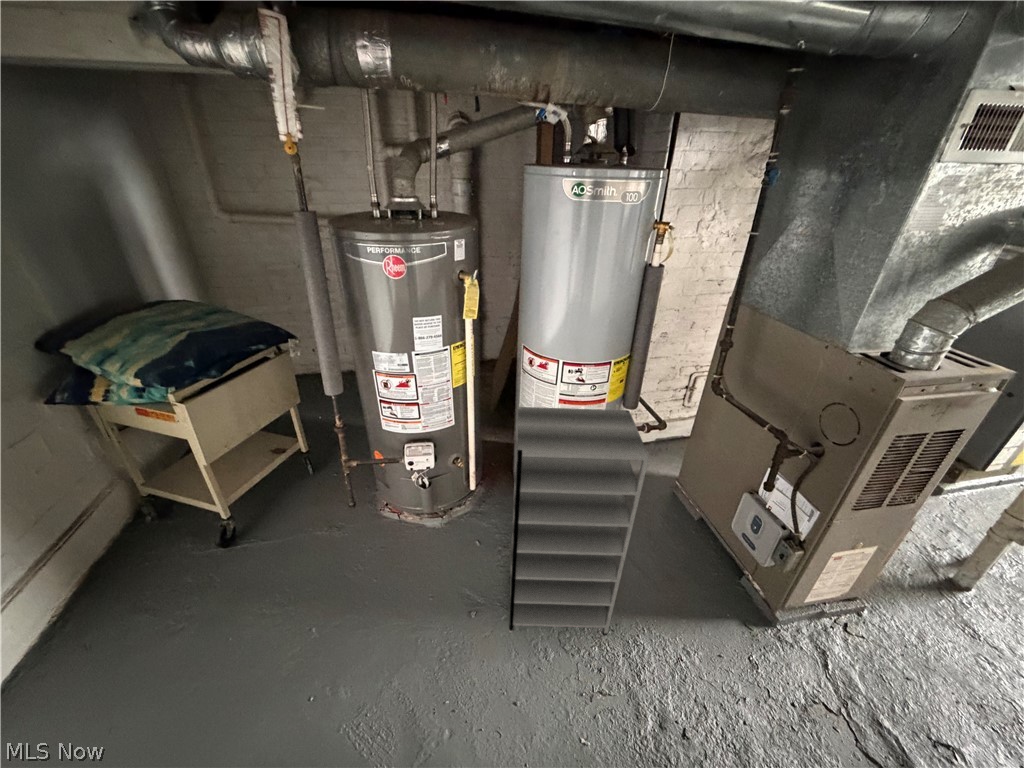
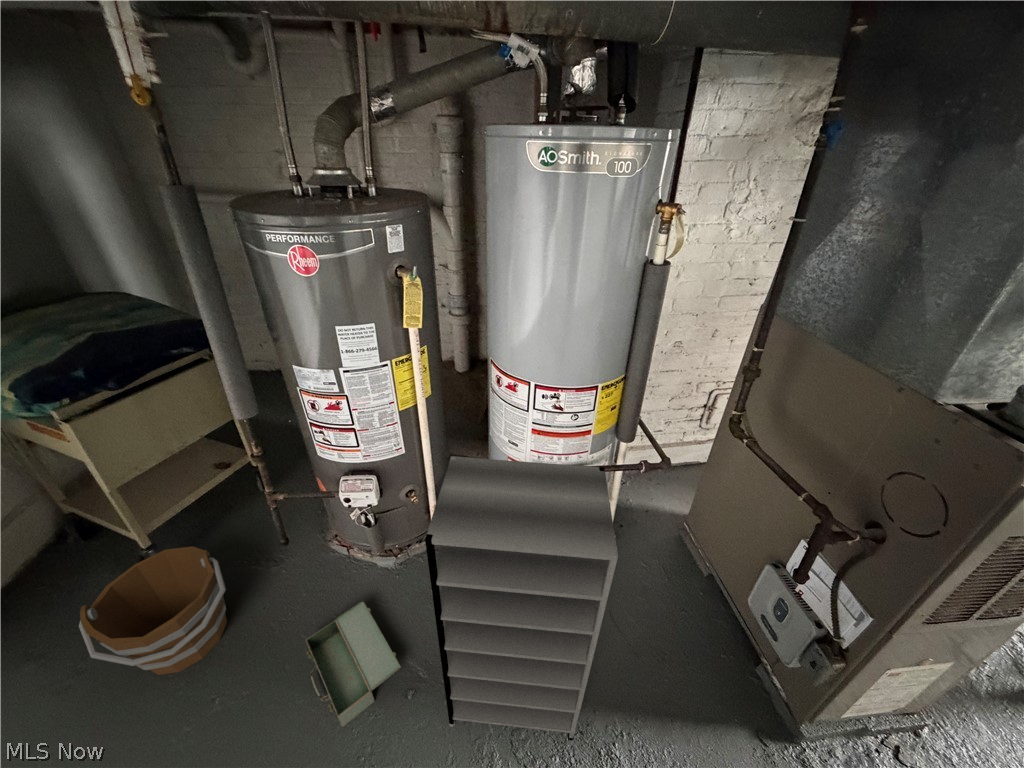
bucket: none [205,508,314,614] -> present [79,546,227,675]
toolbox: none [382,549,465,639] -> present [306,602,401,727]

